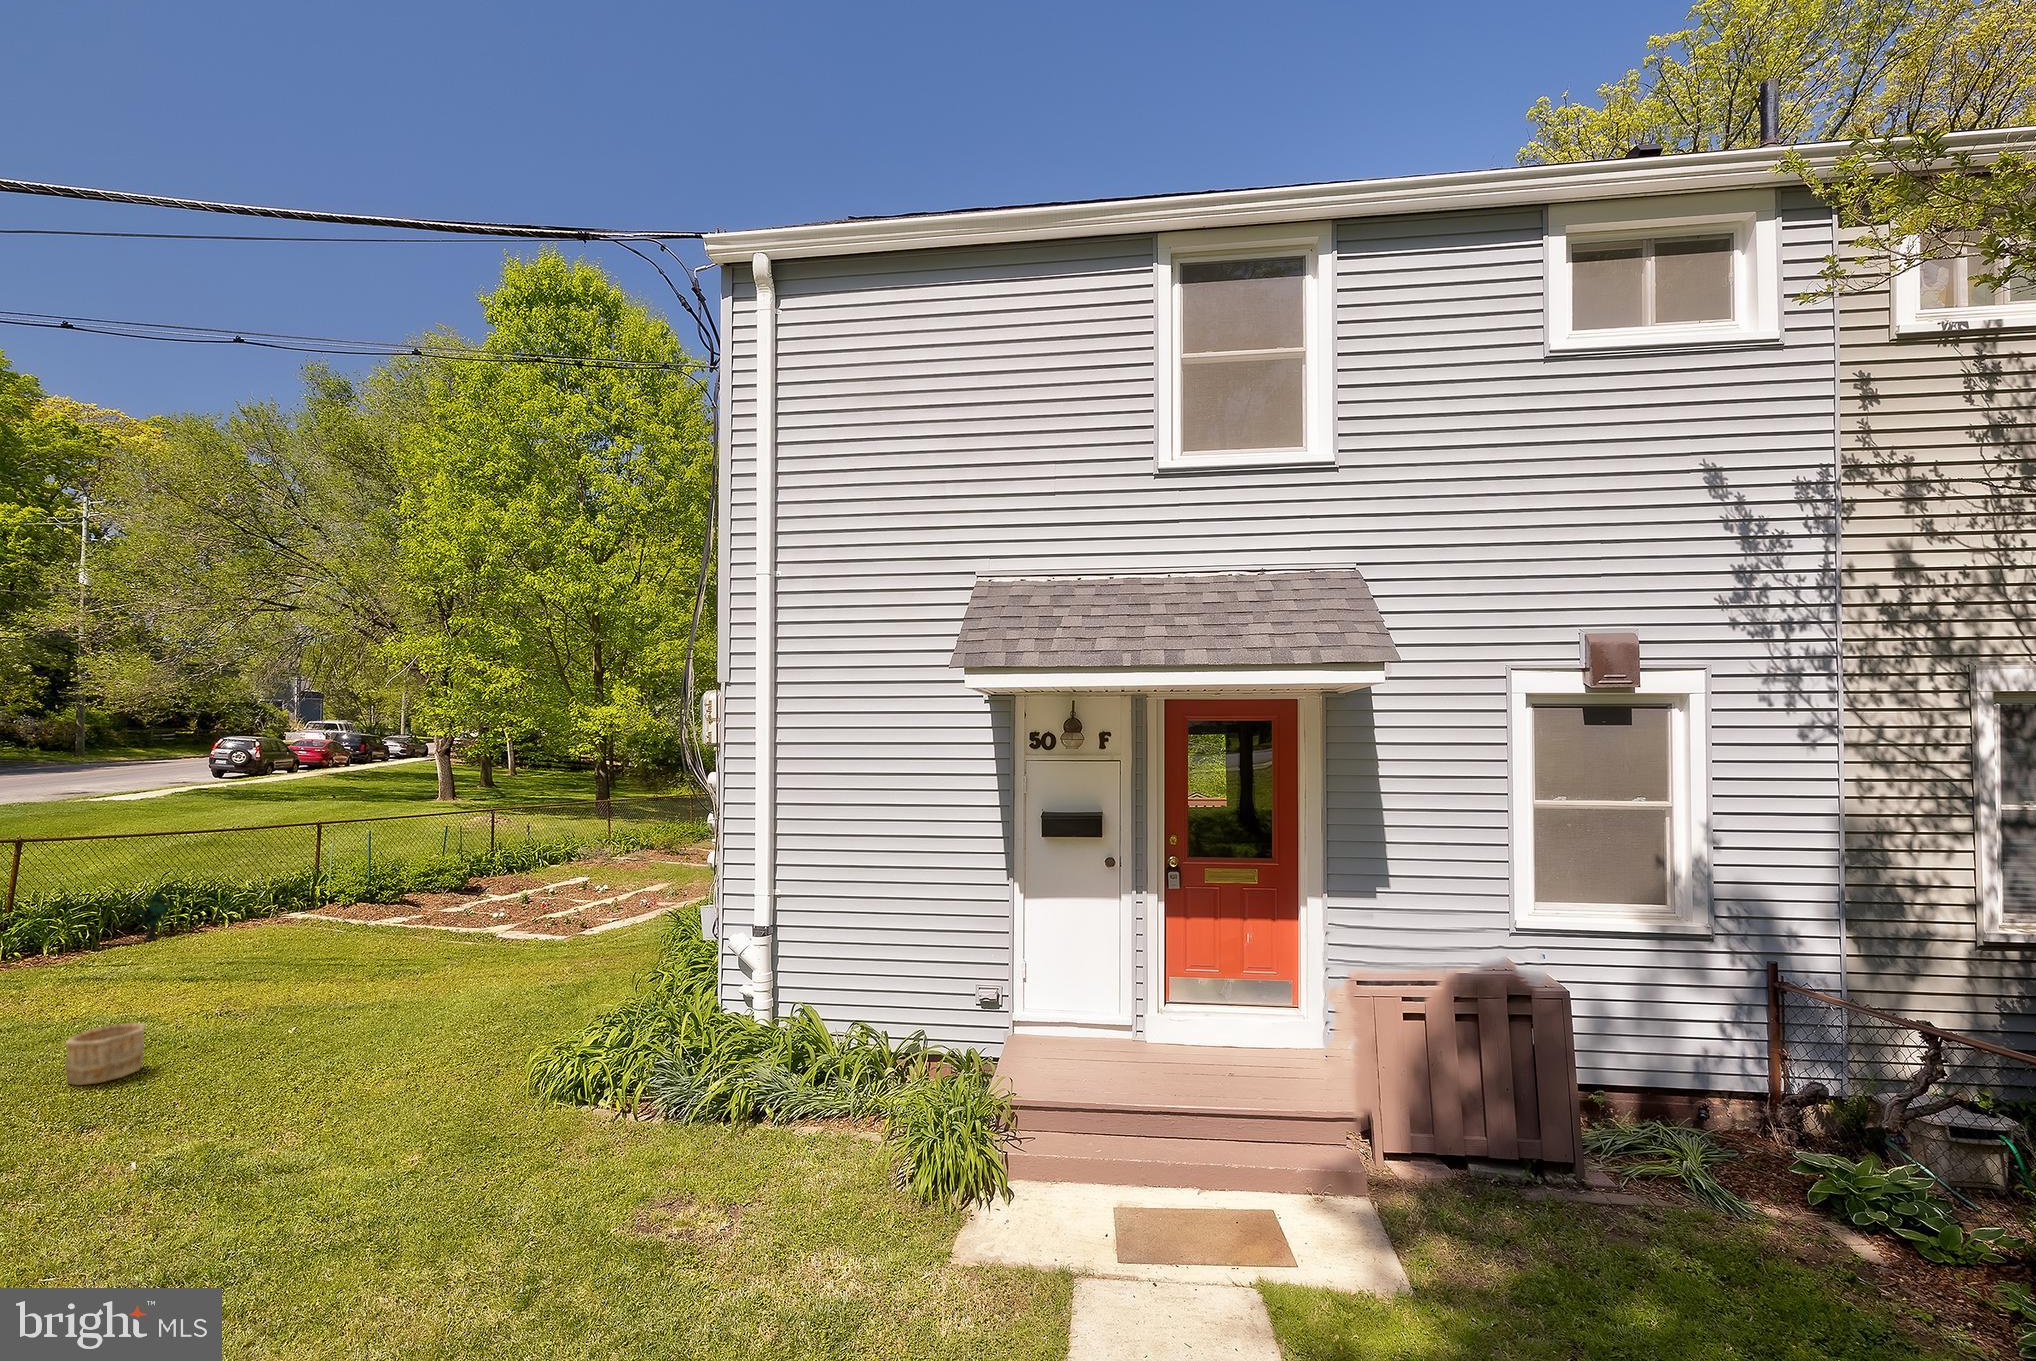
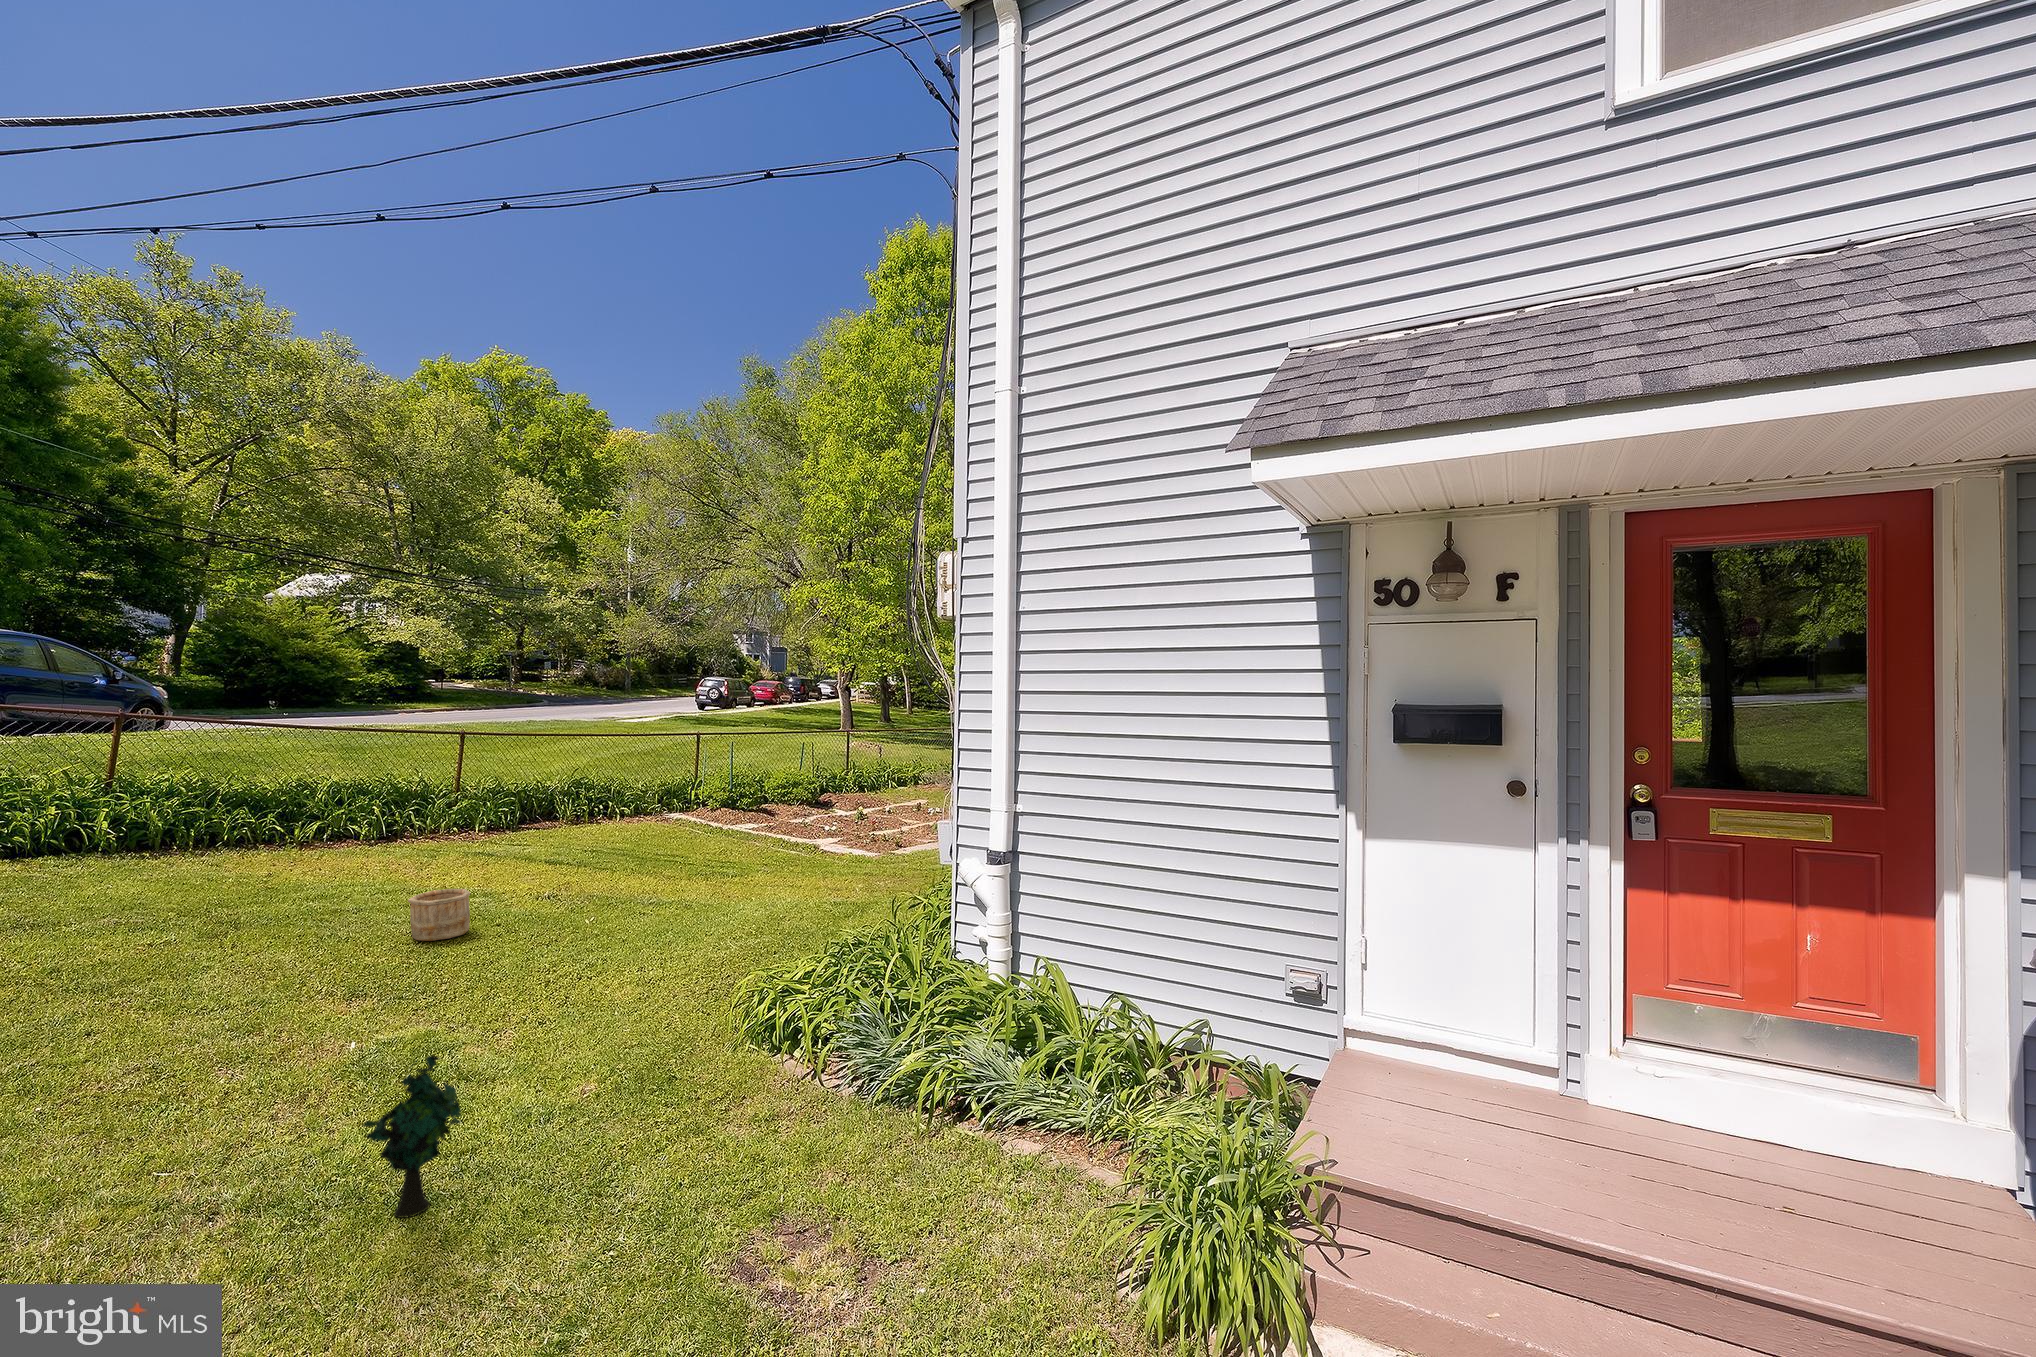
decorative plant: present [134,889,172,941] -> present [363,1055,462,1218]

